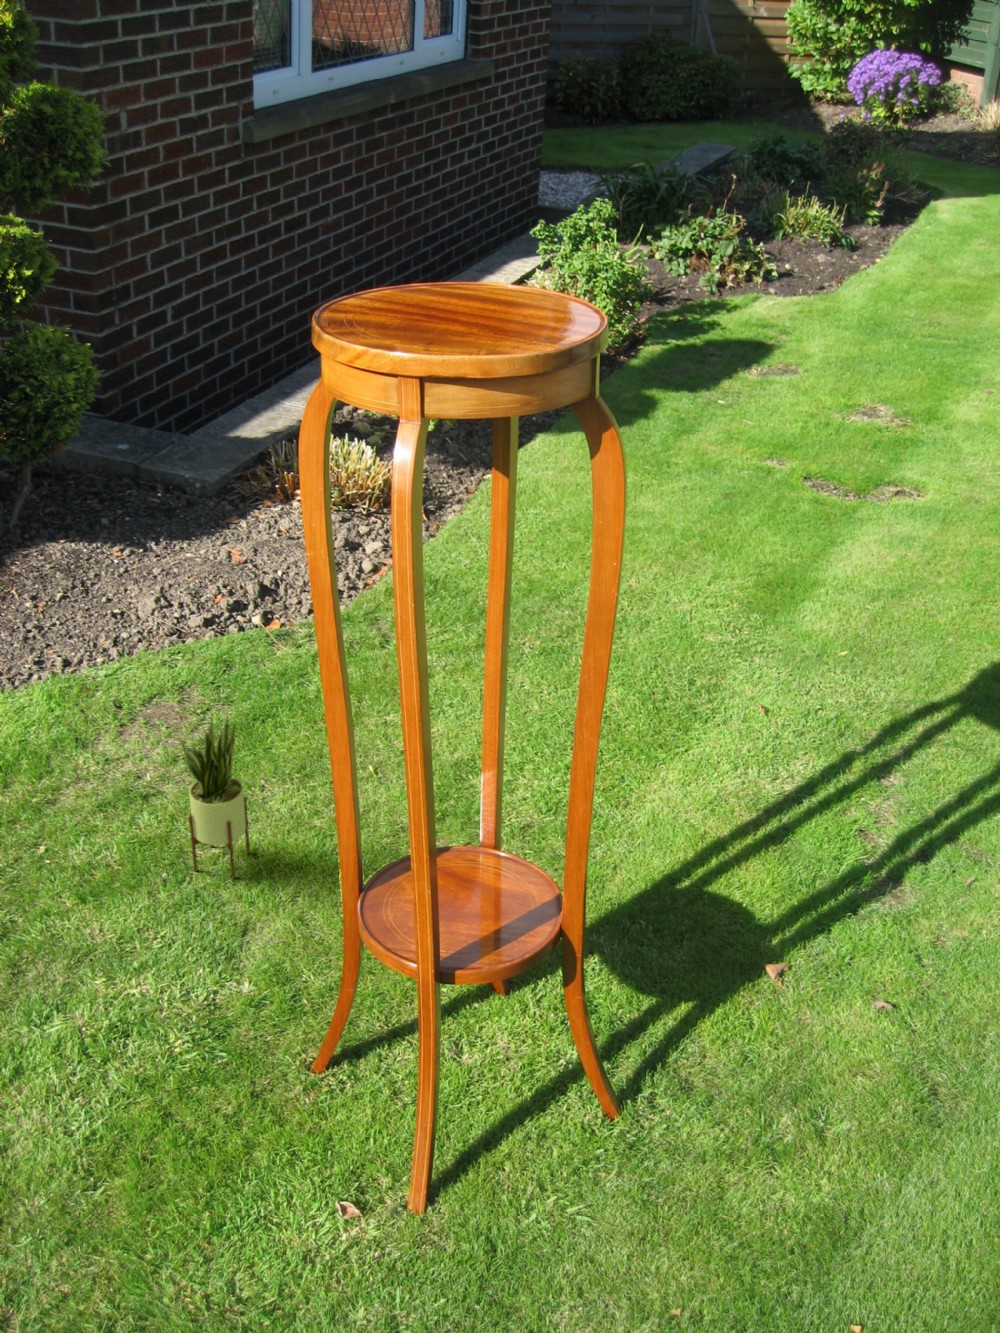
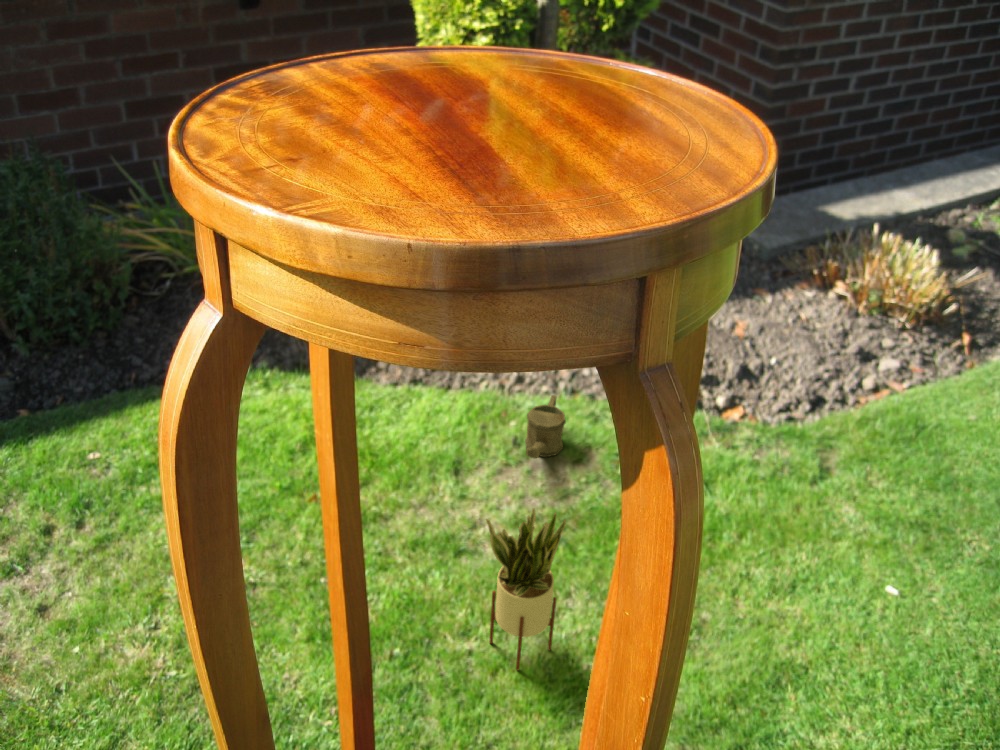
watering can: none [99,661,144,722] -> present [525,395,566,458]

